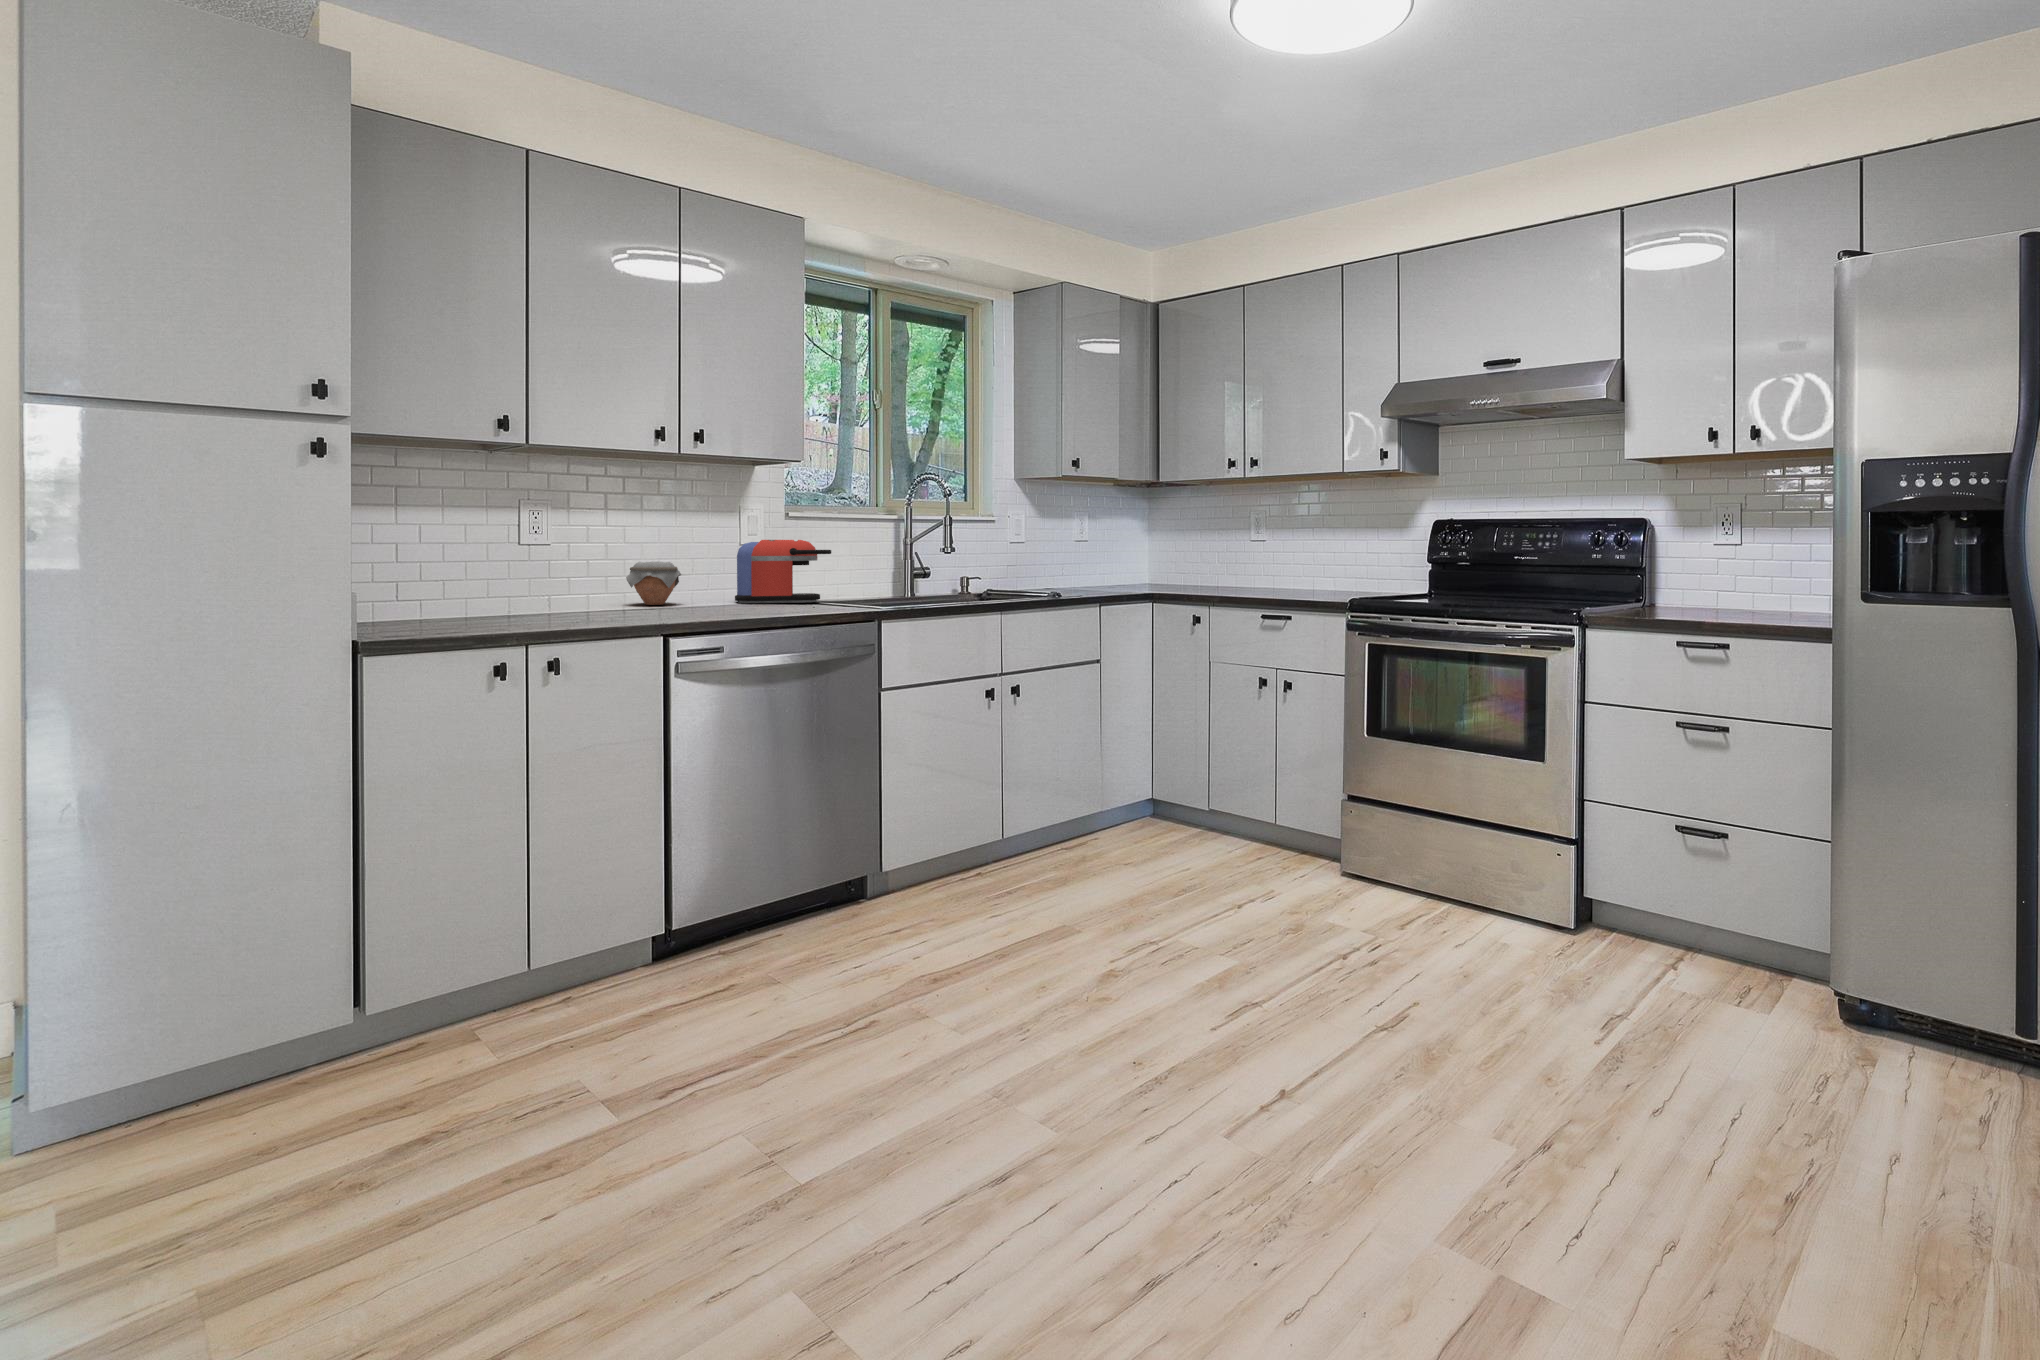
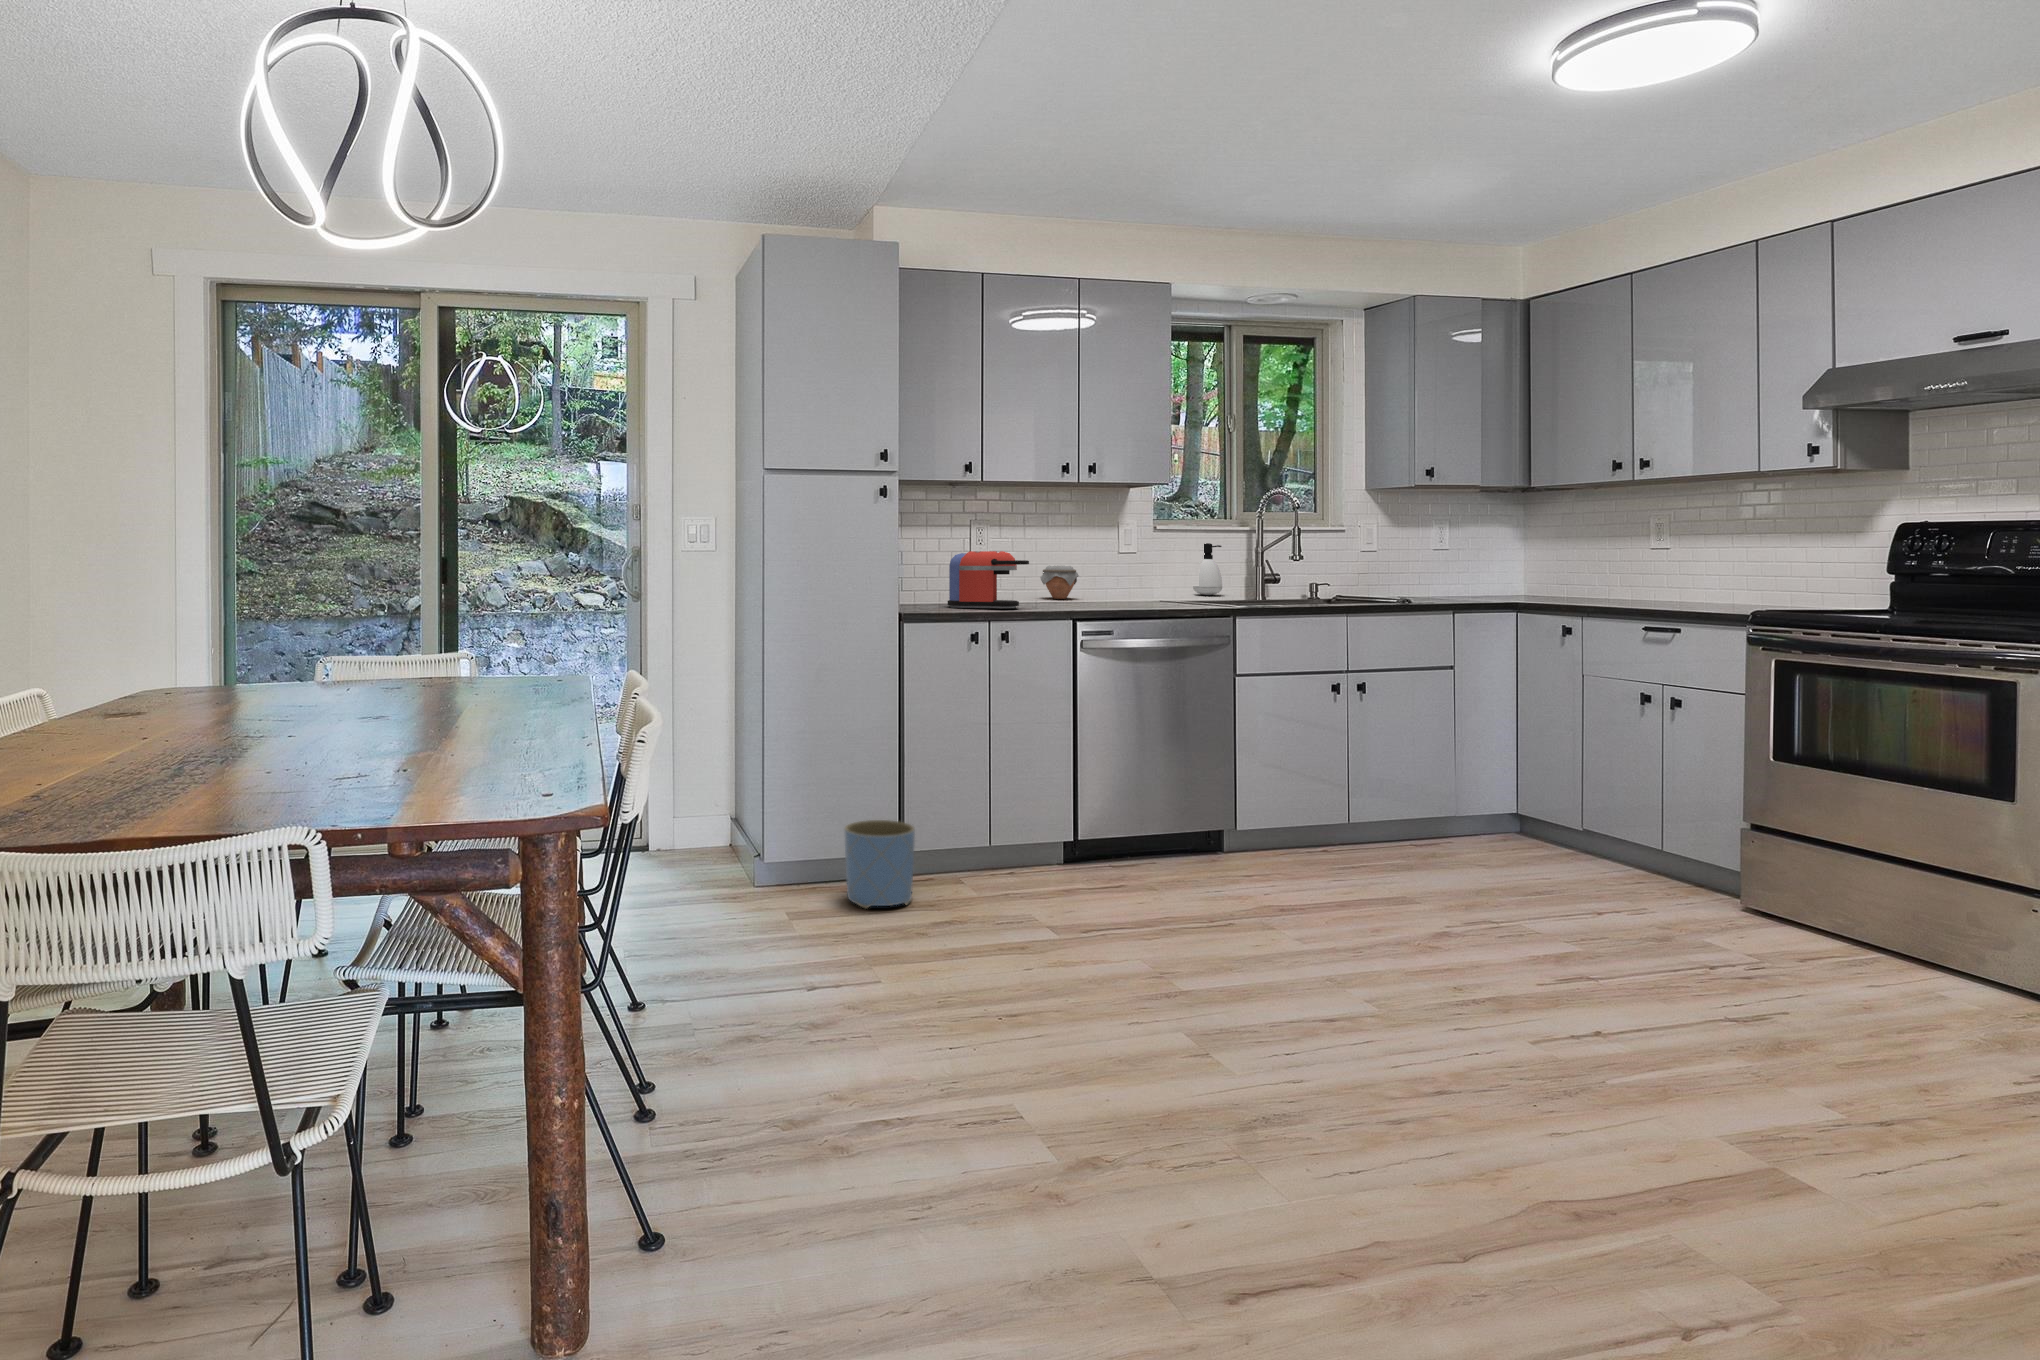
soap dispenser: none [830,534,863,594] -> present [1193,543,1222,595]
coffee maker: present [735,540,831,603] -> present [948,551,1029,608]
planter: none [248,966,393,1129] -> present [845,820,915,908]

